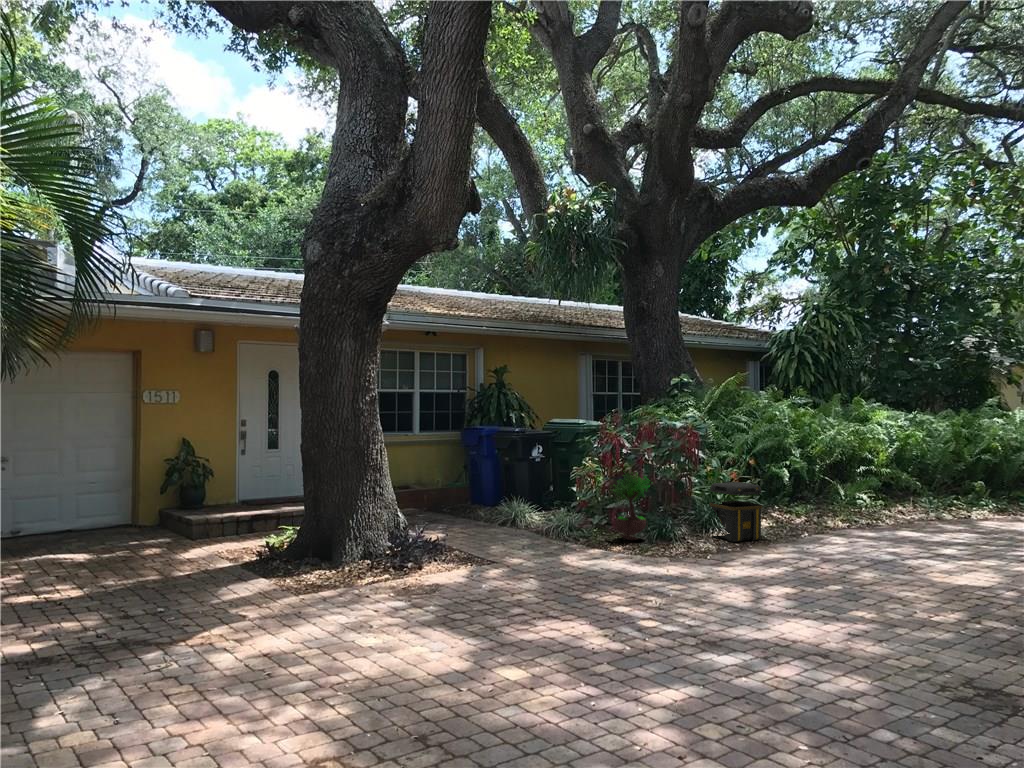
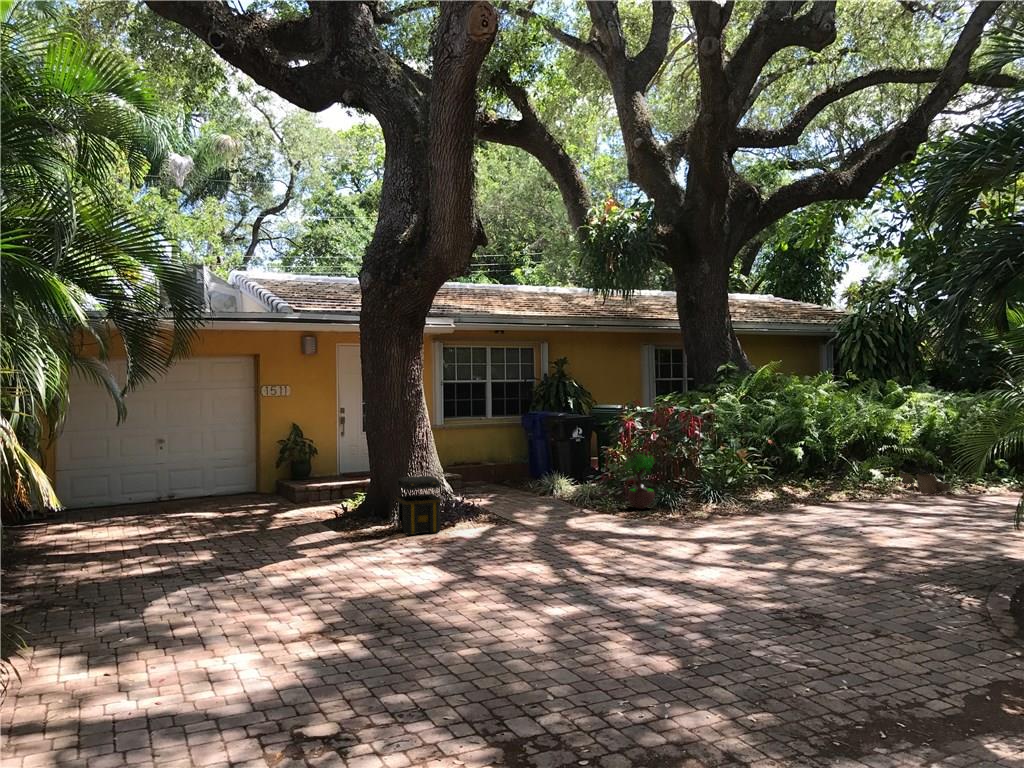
toolbox: present [710,482,762,542] -> present [397,476,441,535]
woven basket: none [873,495,930,517] -> present [899,474,950,493]

